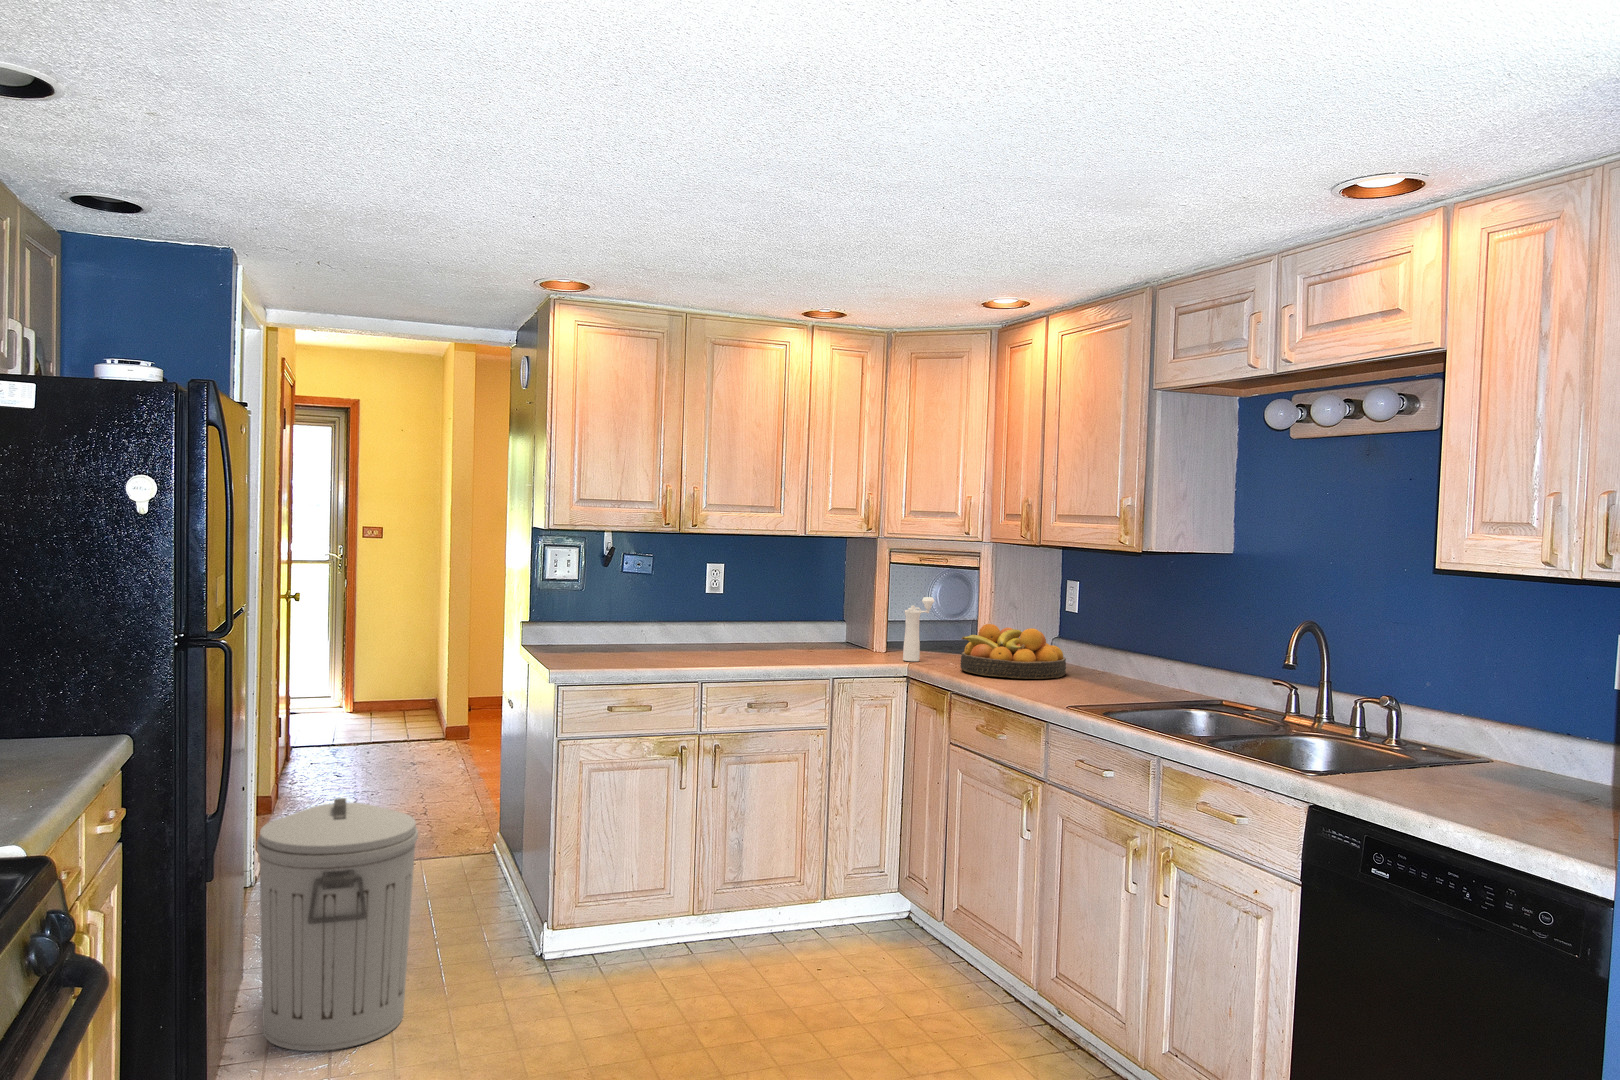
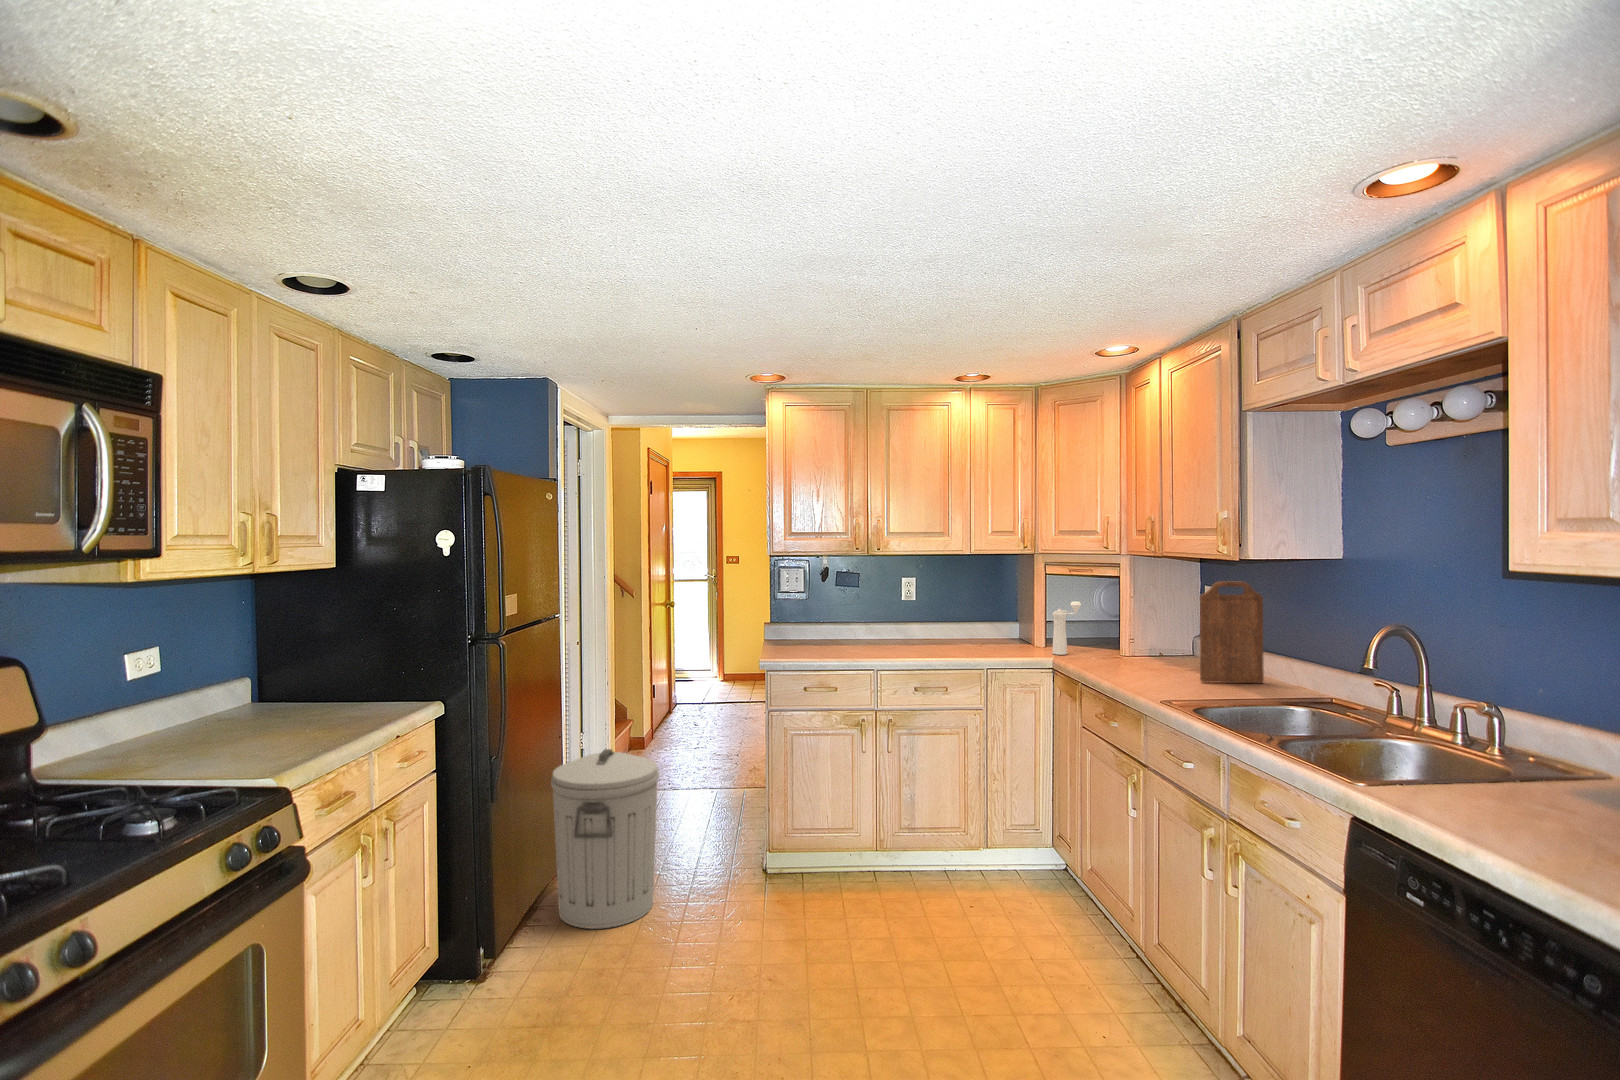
cutting board: none [1088,575,1154,688] -> present [1200,581,1264,683]
fruit bowl: present [960,624,1066,679] -> none [1092,624,1190,672]

